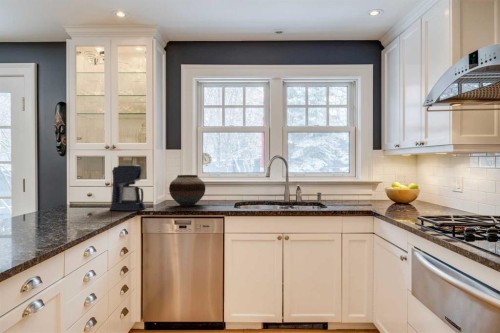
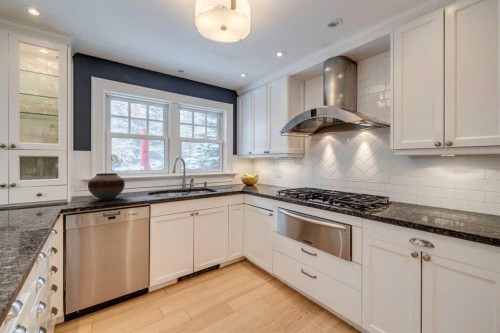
coffee maker: present [110,165,146,211] -> none [19,165,65,212]

